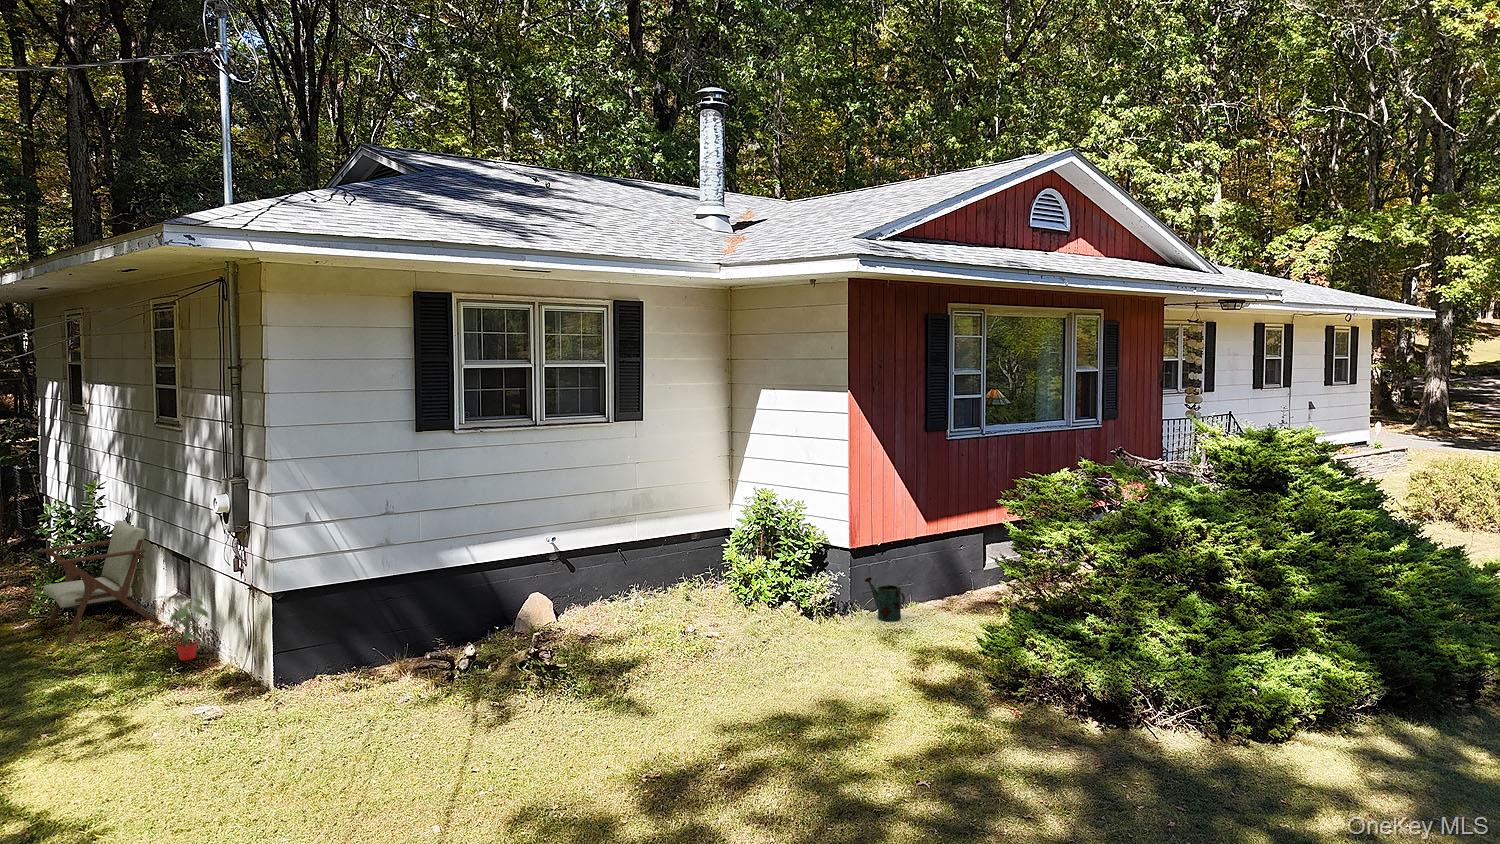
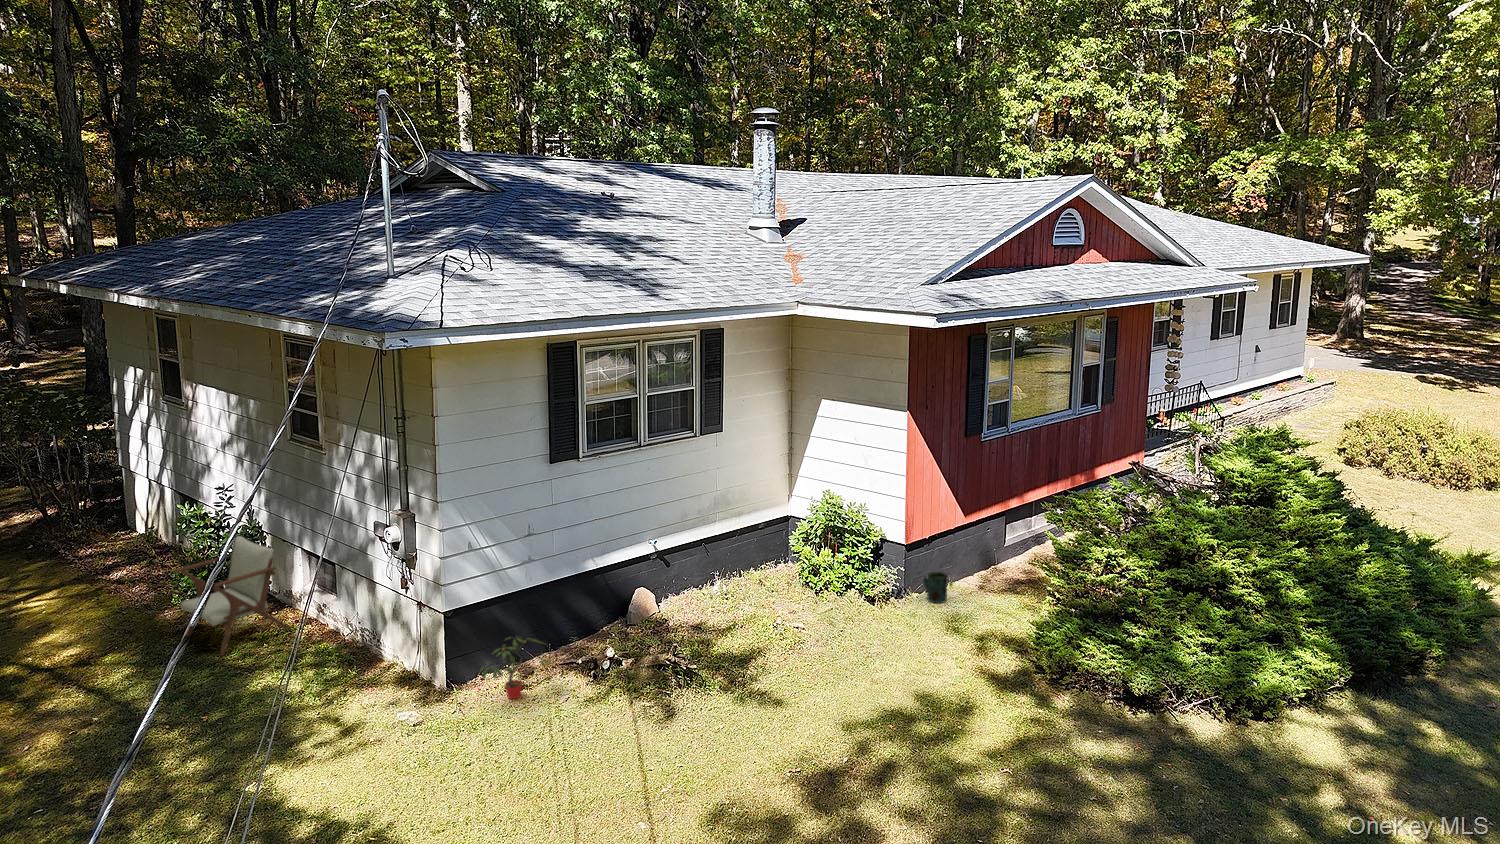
potted plant: present [167,596,209,661] -> present [480,638,549,699]

